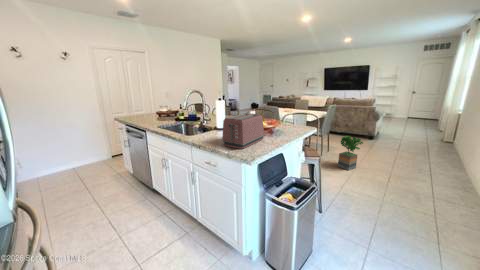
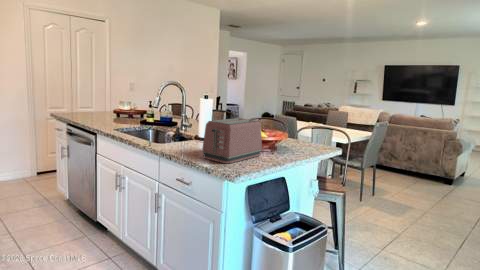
potted tree: present [338,136,363,171] -> none [384,170,425,225]

